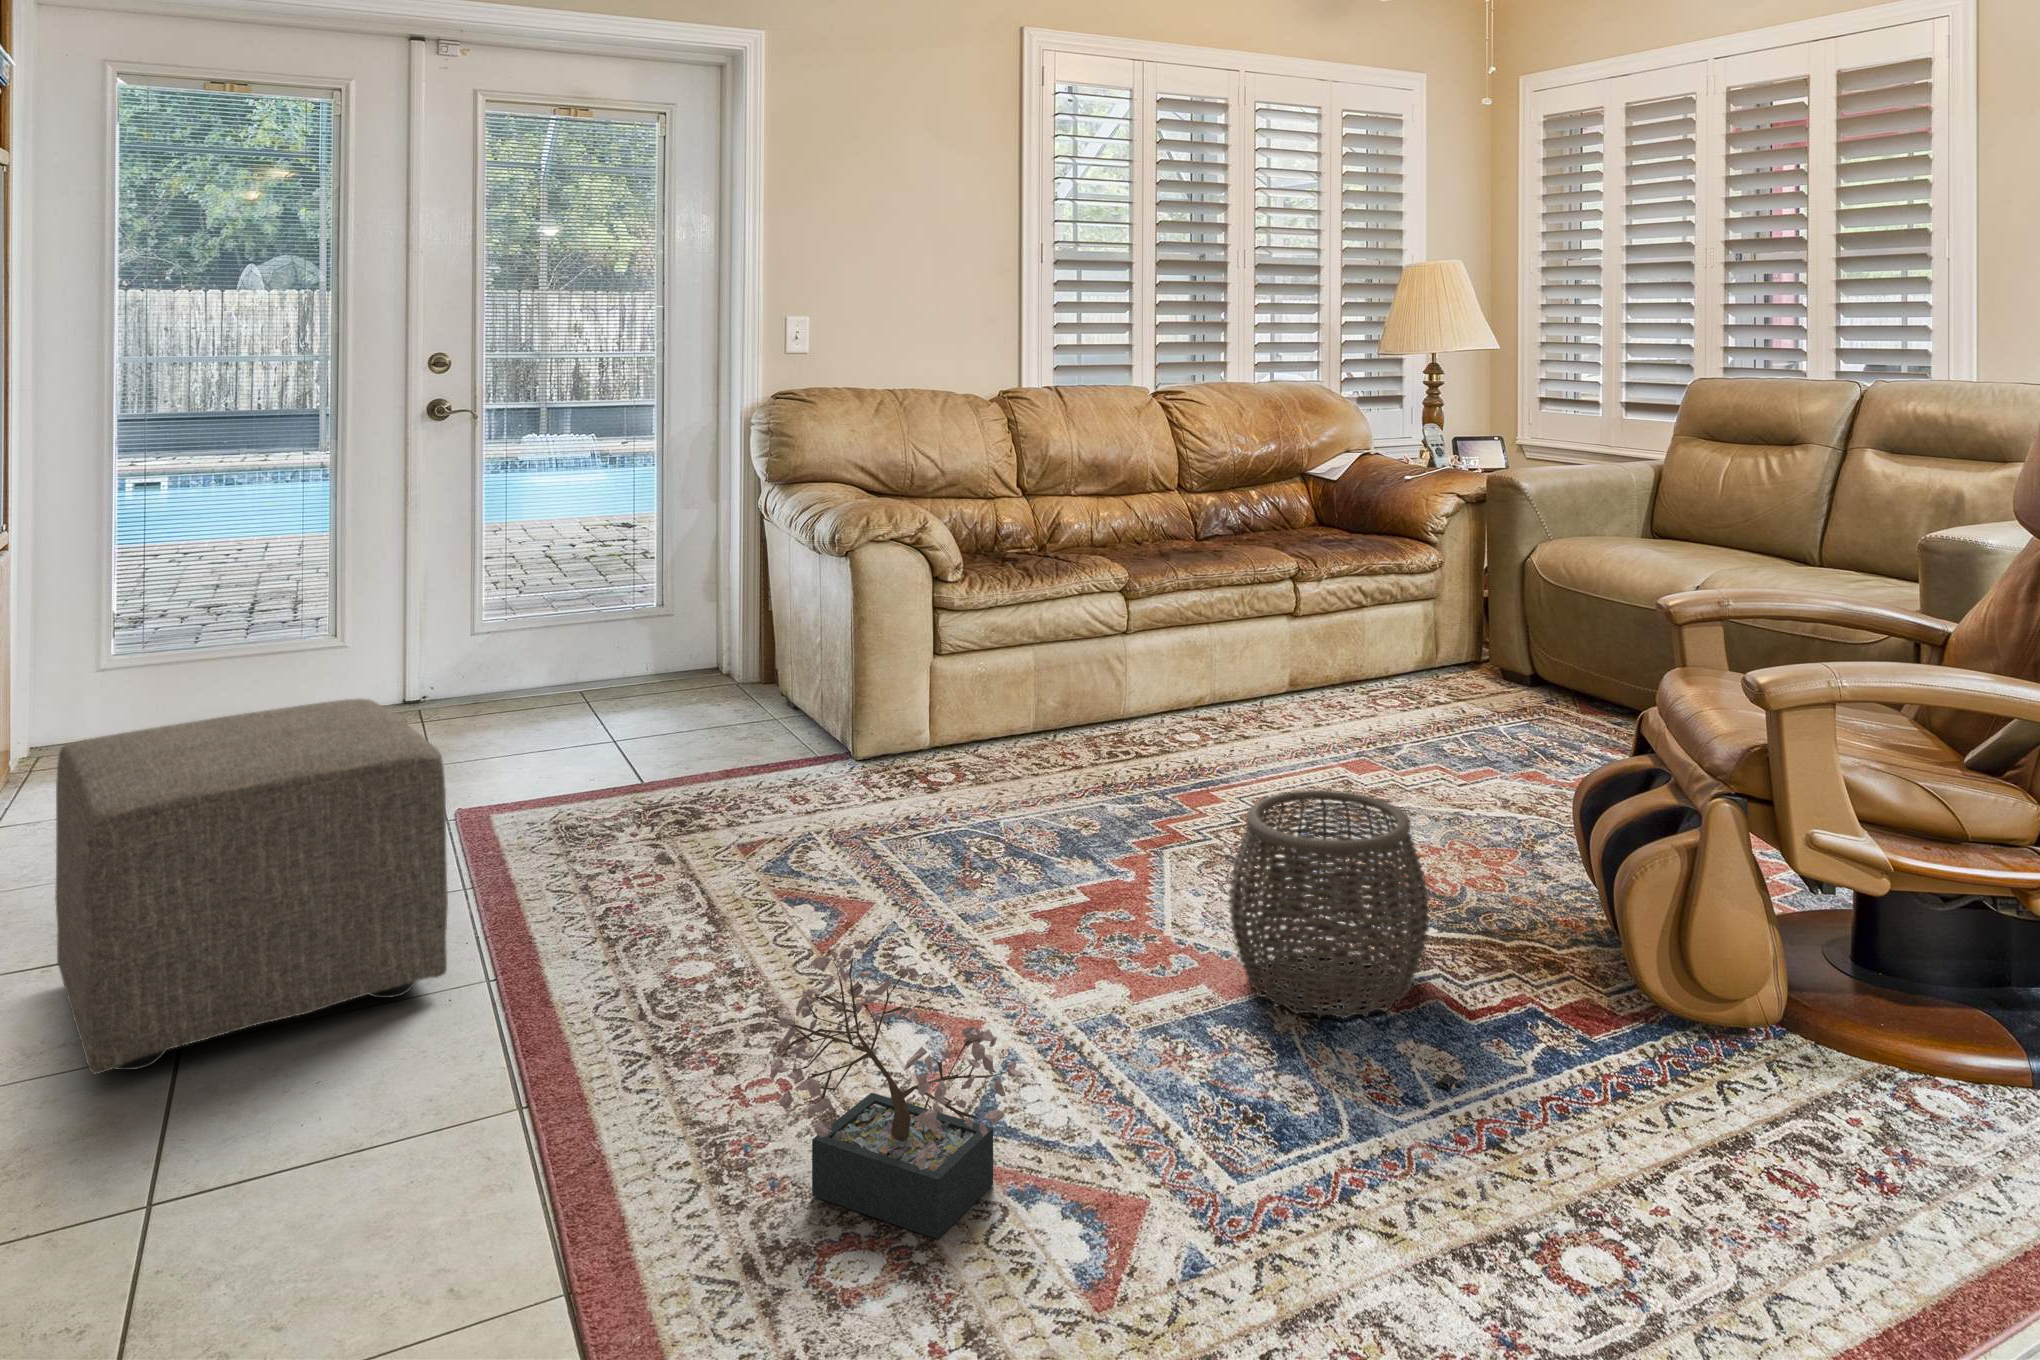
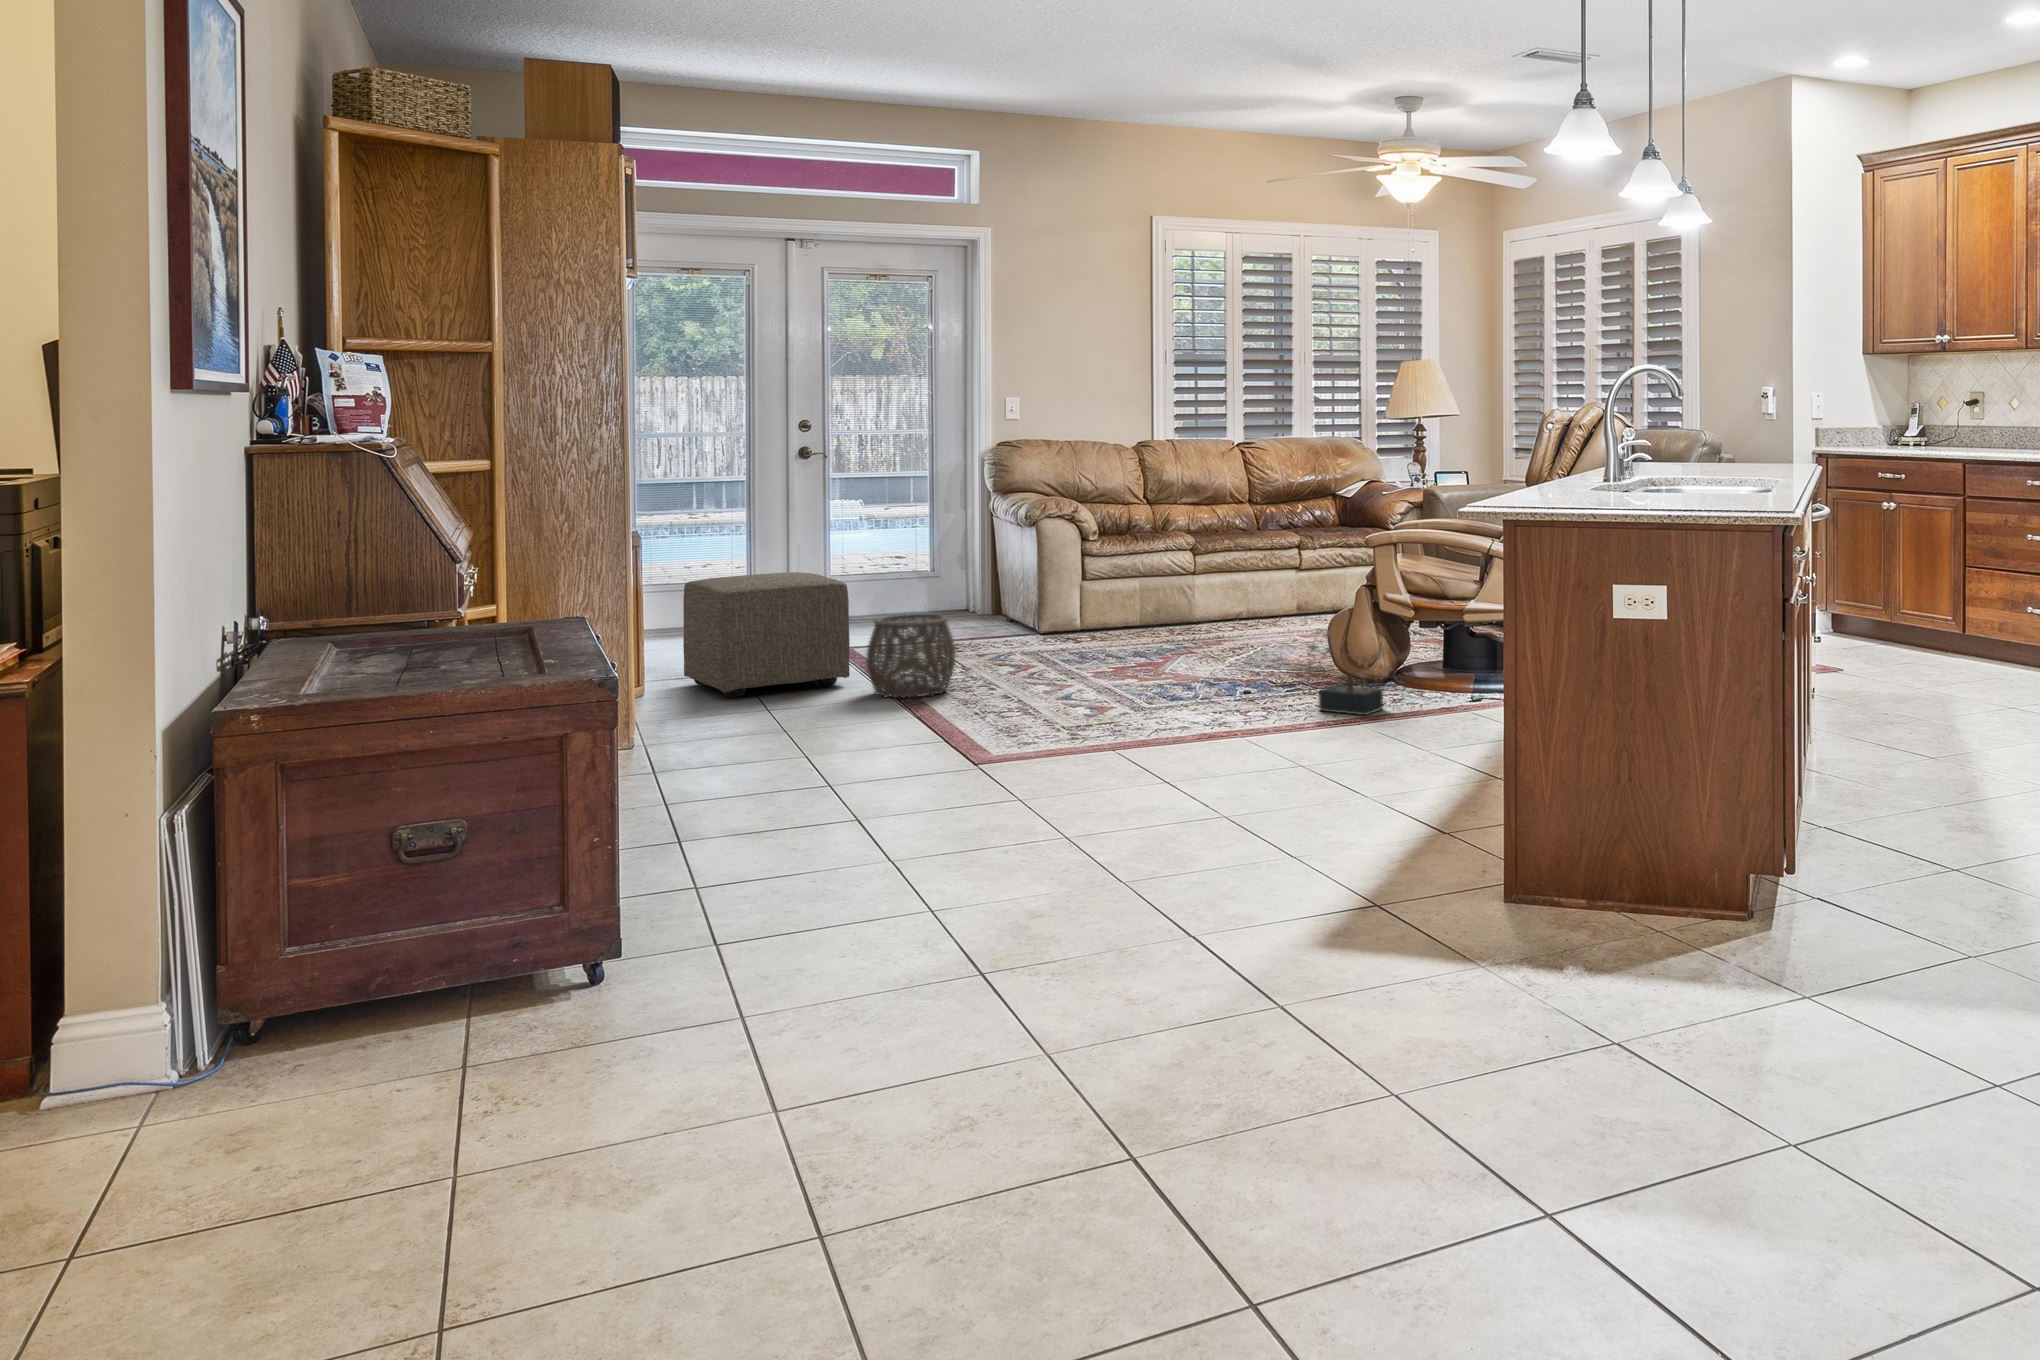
woven basket: present [1228,790,1430,1019] -> present [867,614,956,698]
decorative plant: present [761,940,1025,1239] -> present [1304,630,1388,715]

